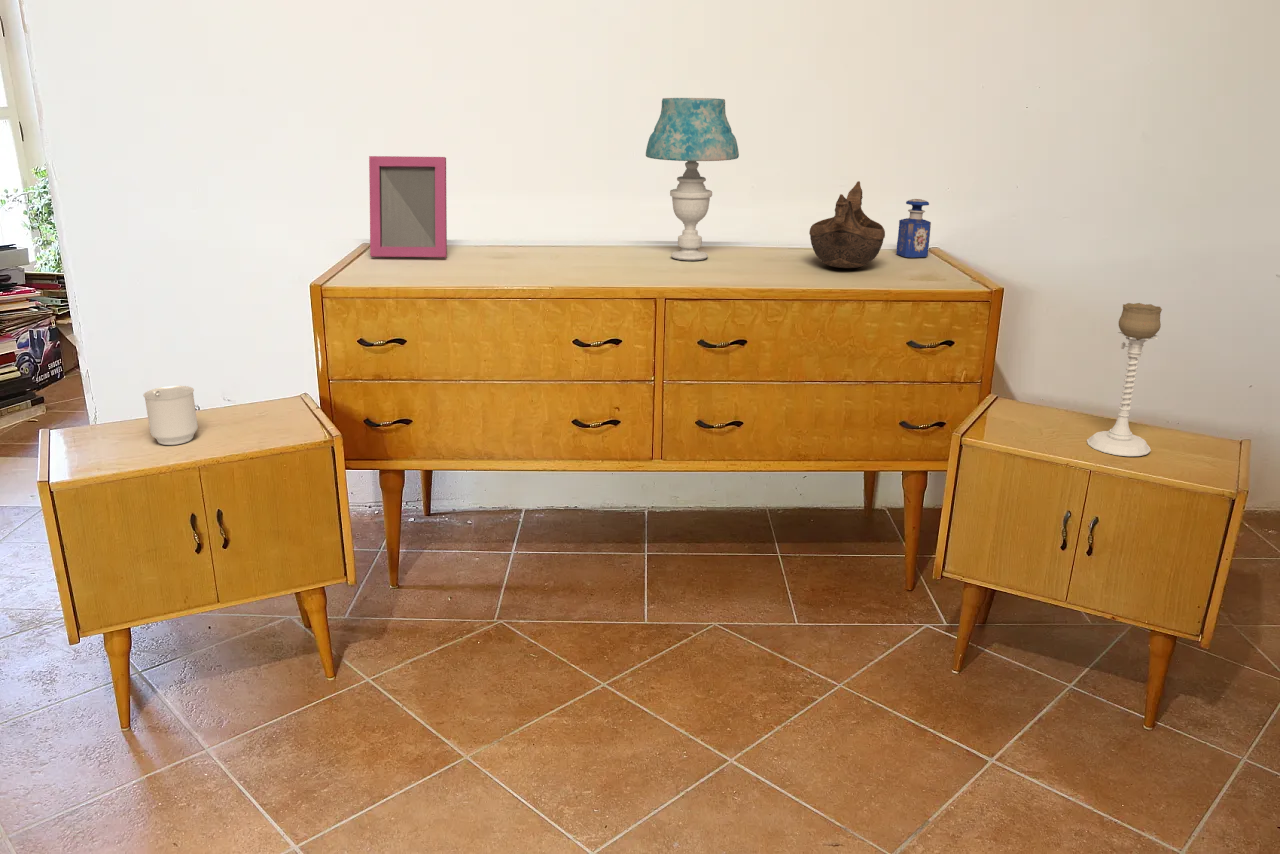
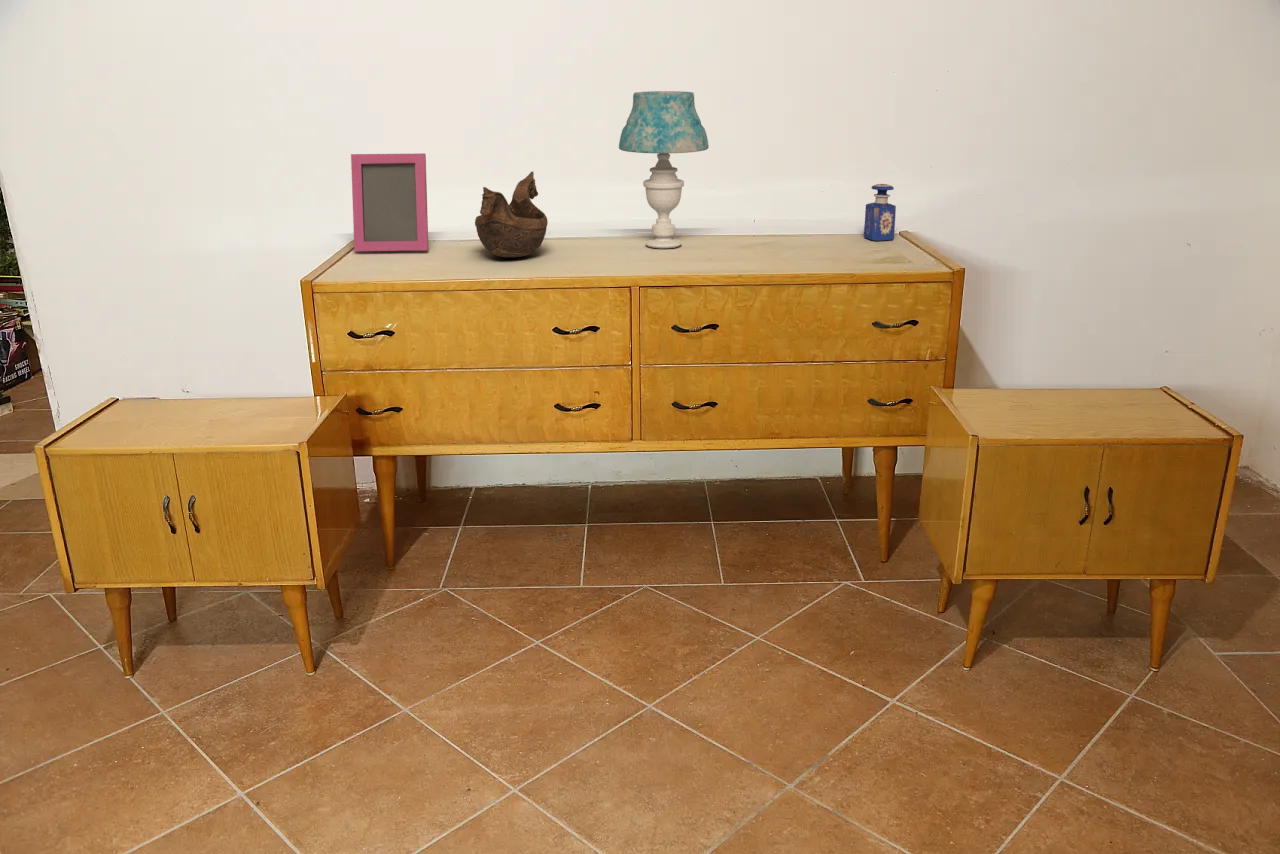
decorative bowl: present [809,181,885,268] -> present [475,171,548,257]
candle holder: present [1087,303,1162,456] -> none [1038,281,1101,424]
mug: present [143,386,198,445] -> none [151,380,202,436]

